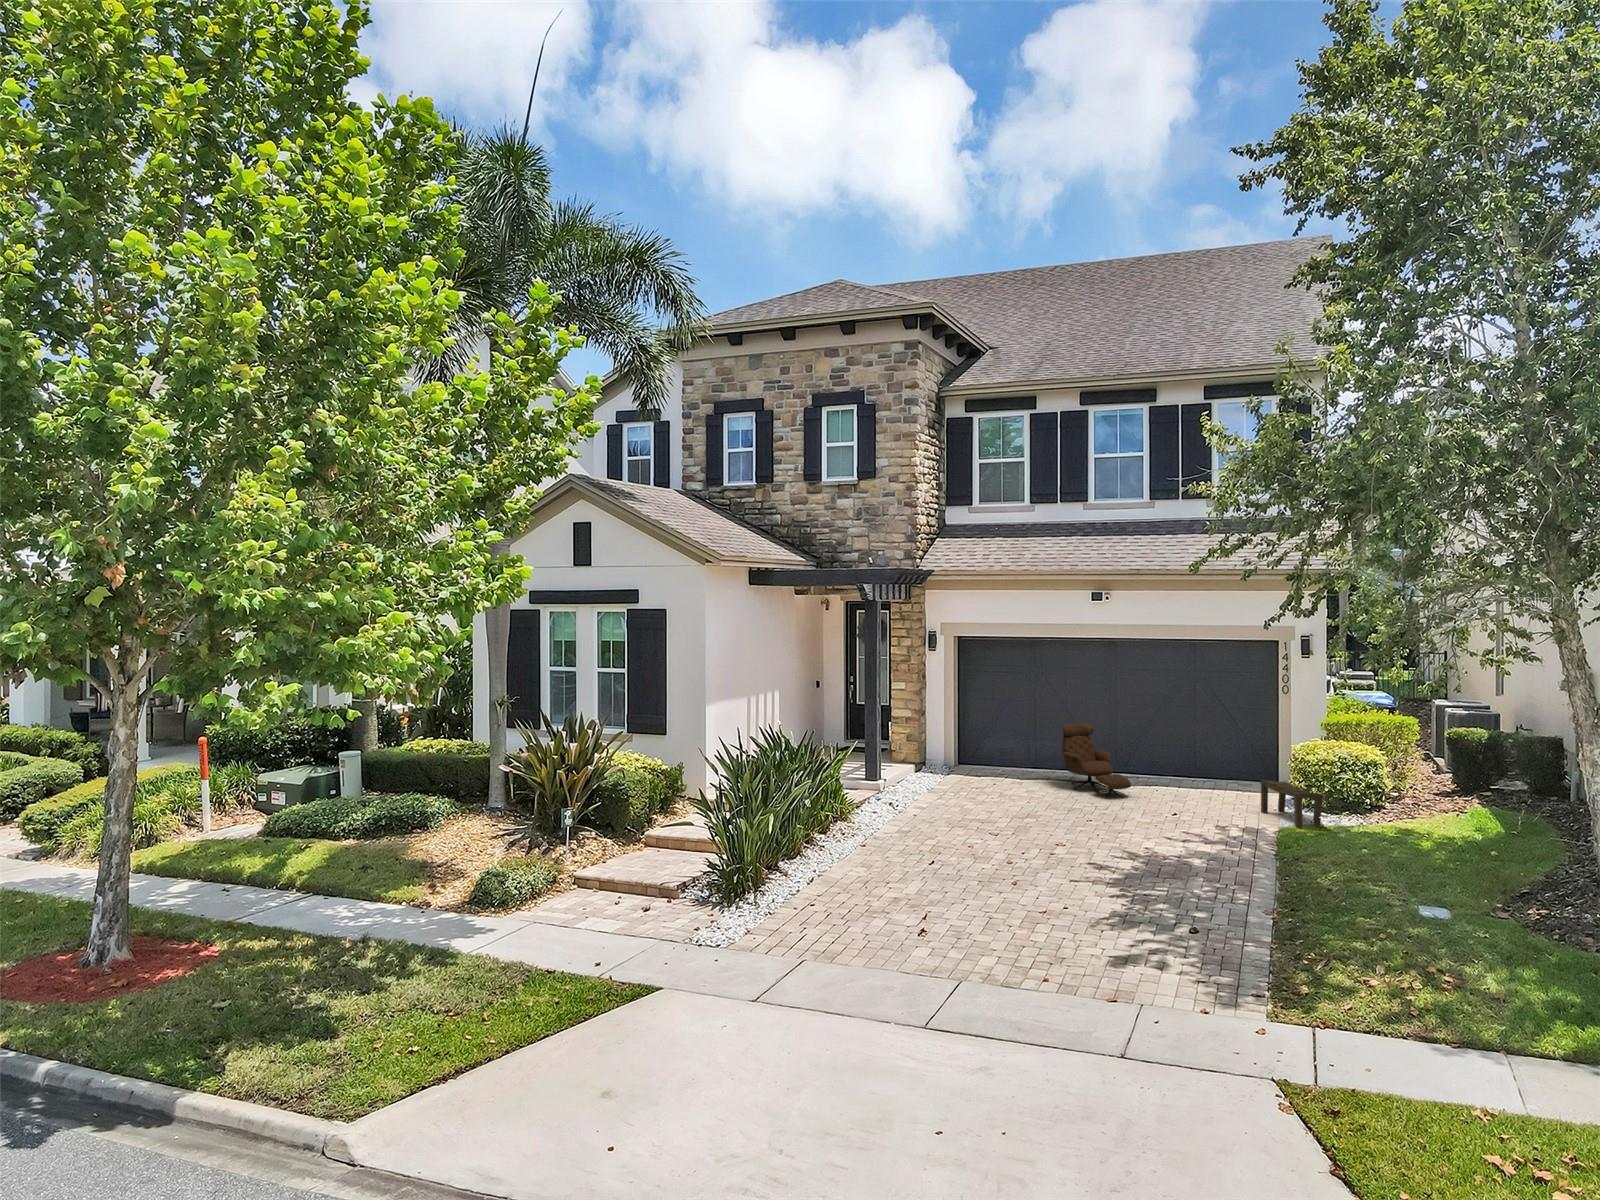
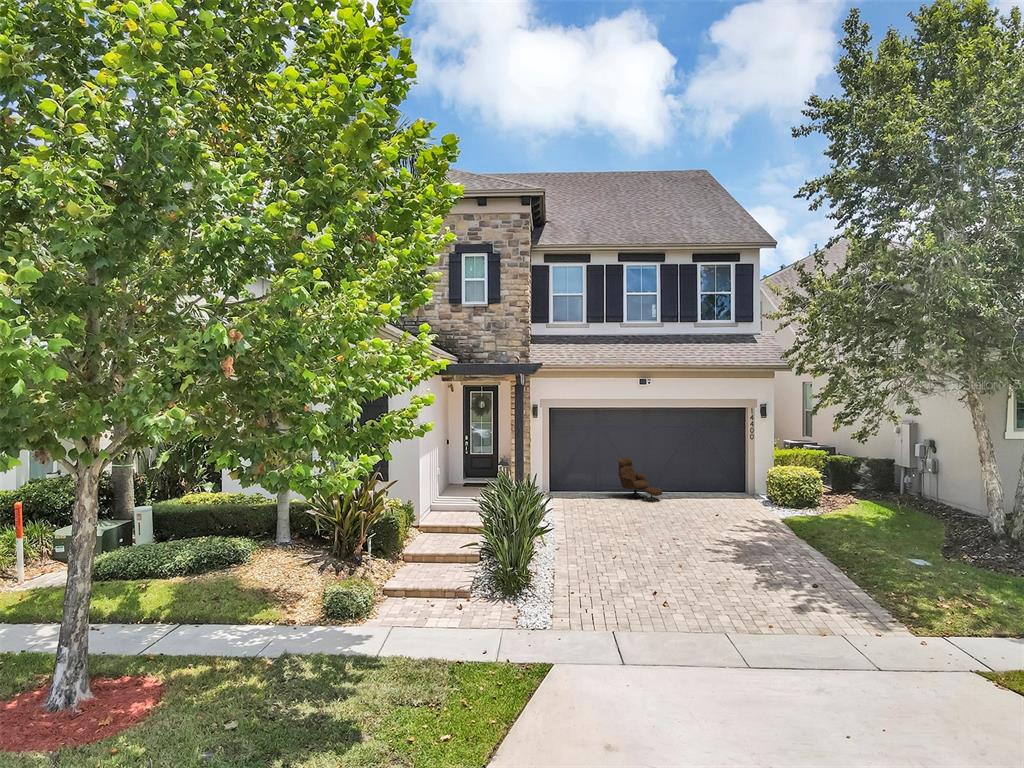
bench: present [1261,780,1323,827] -> none [732,483,769,507]

